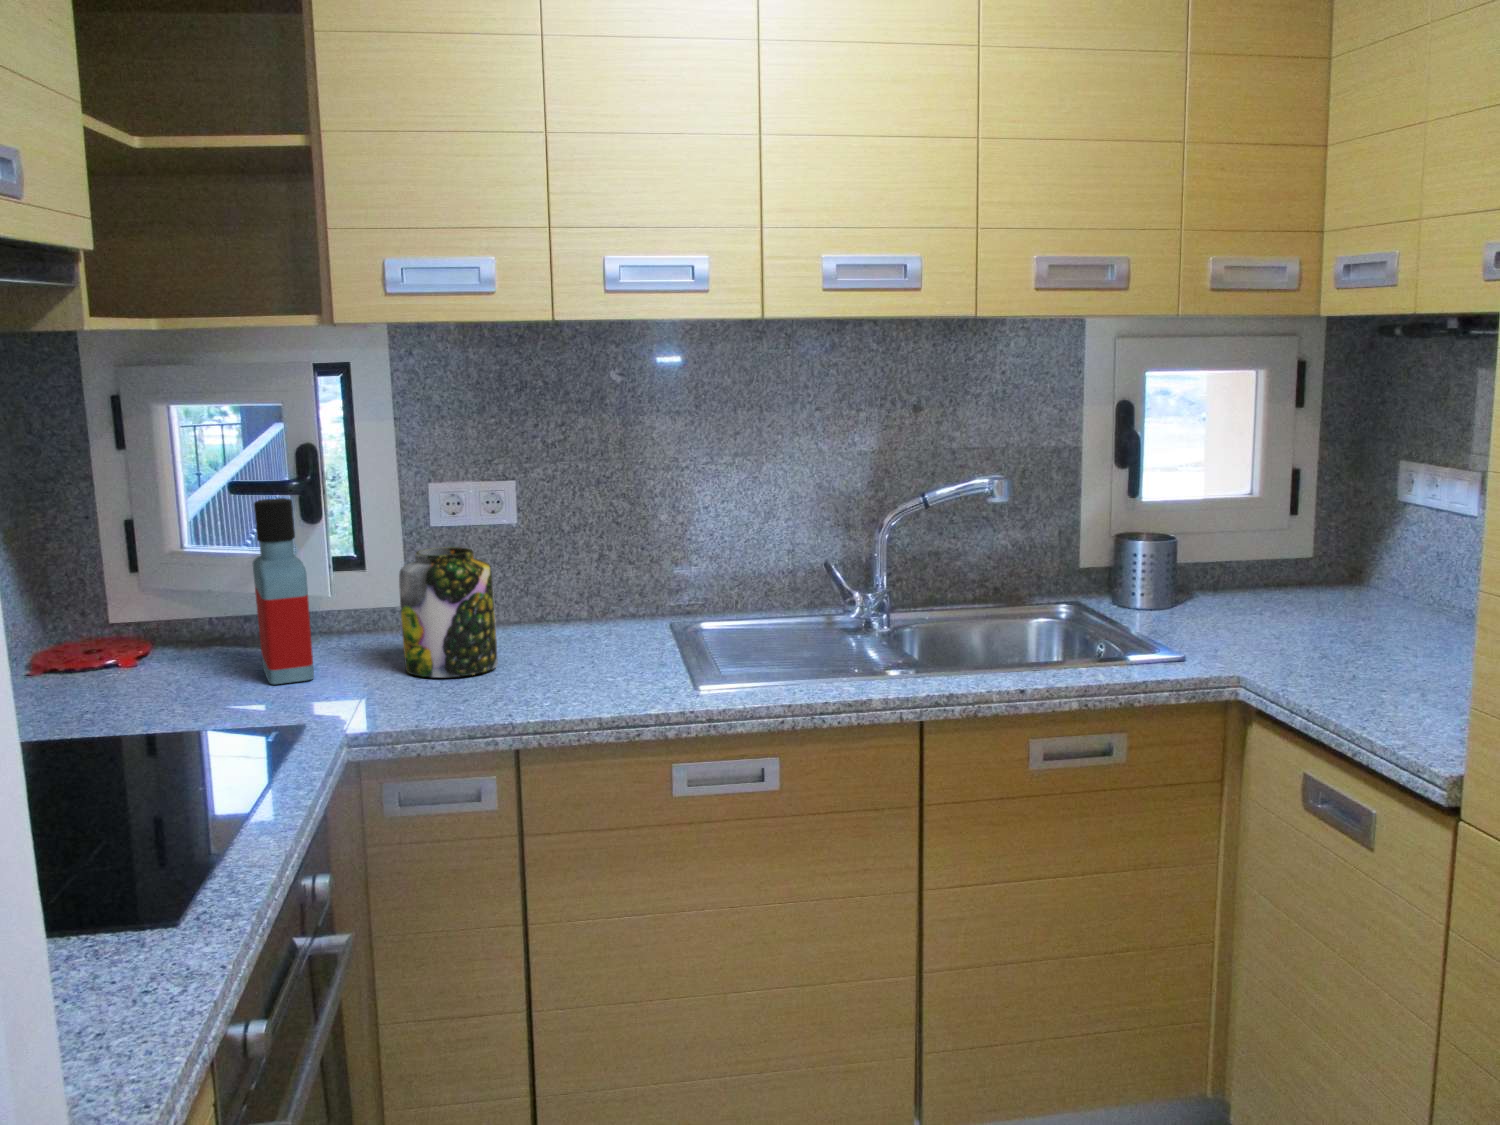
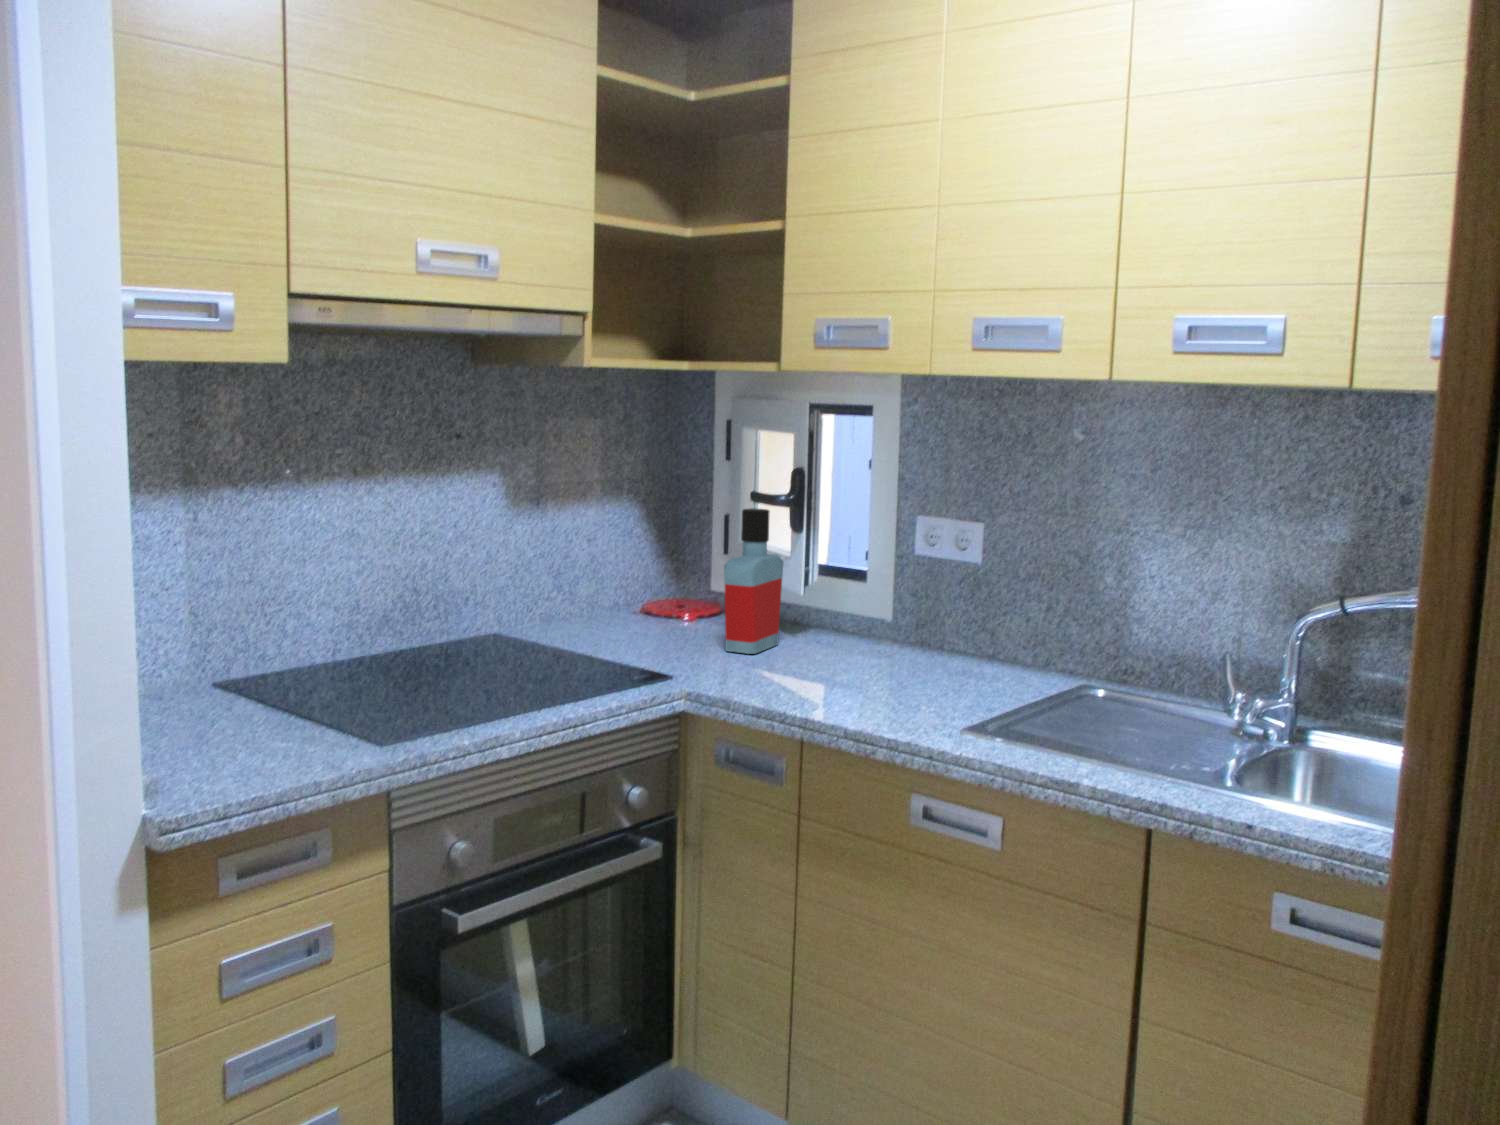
jar: present [399,547,498,678] -> none [813,567,889,679]

